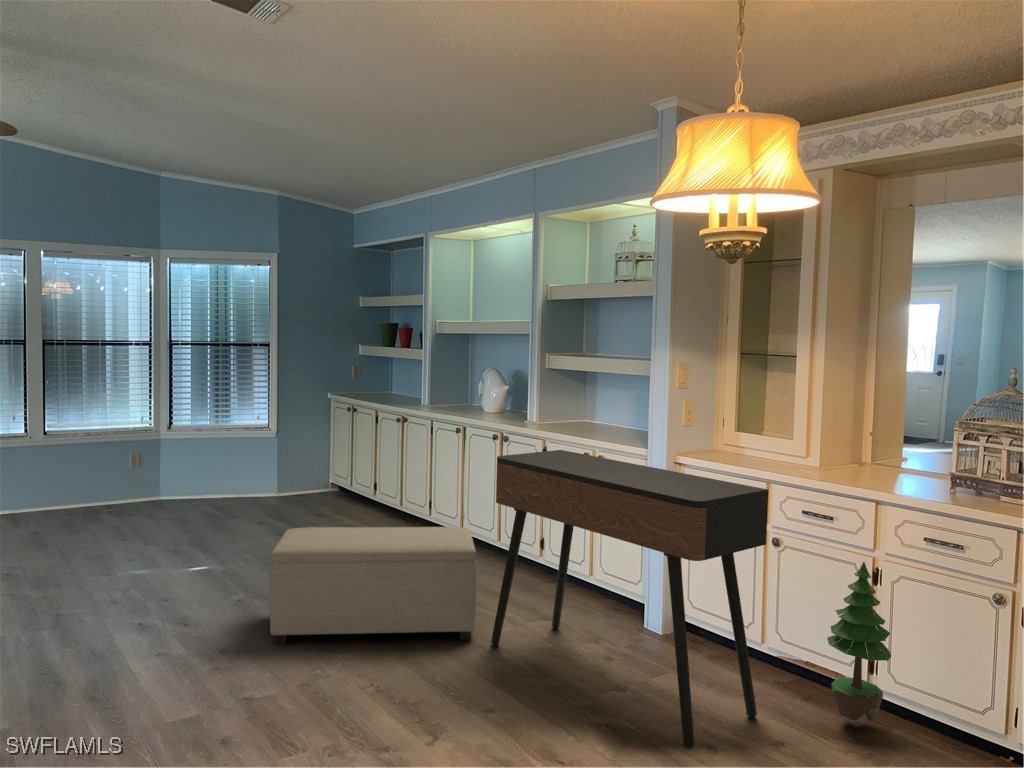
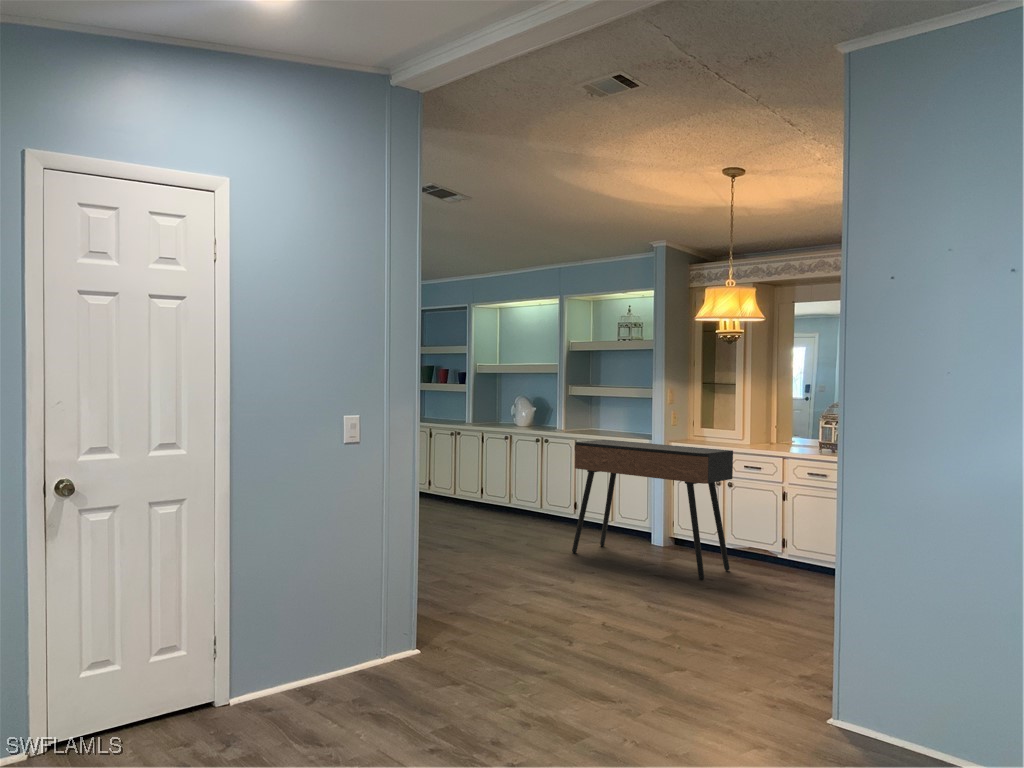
ottoman: present [270,527,477,644] -> none [438,489,562,555]
potted tree: present [827,562,891,727] -> none [762,486,795,572]

